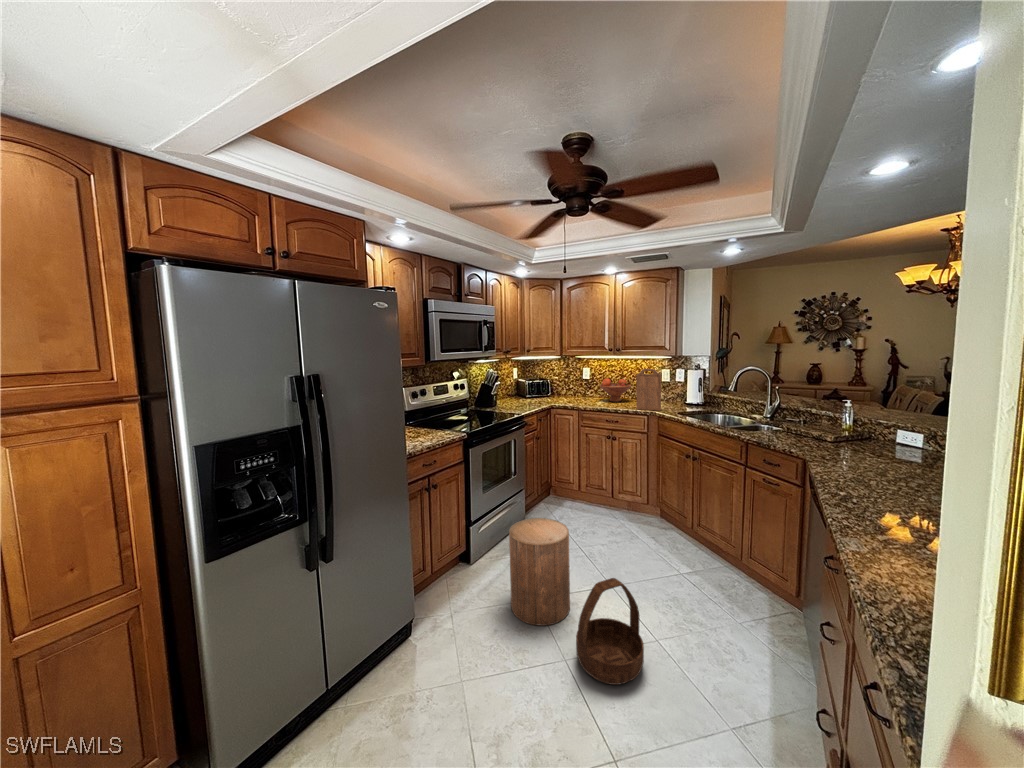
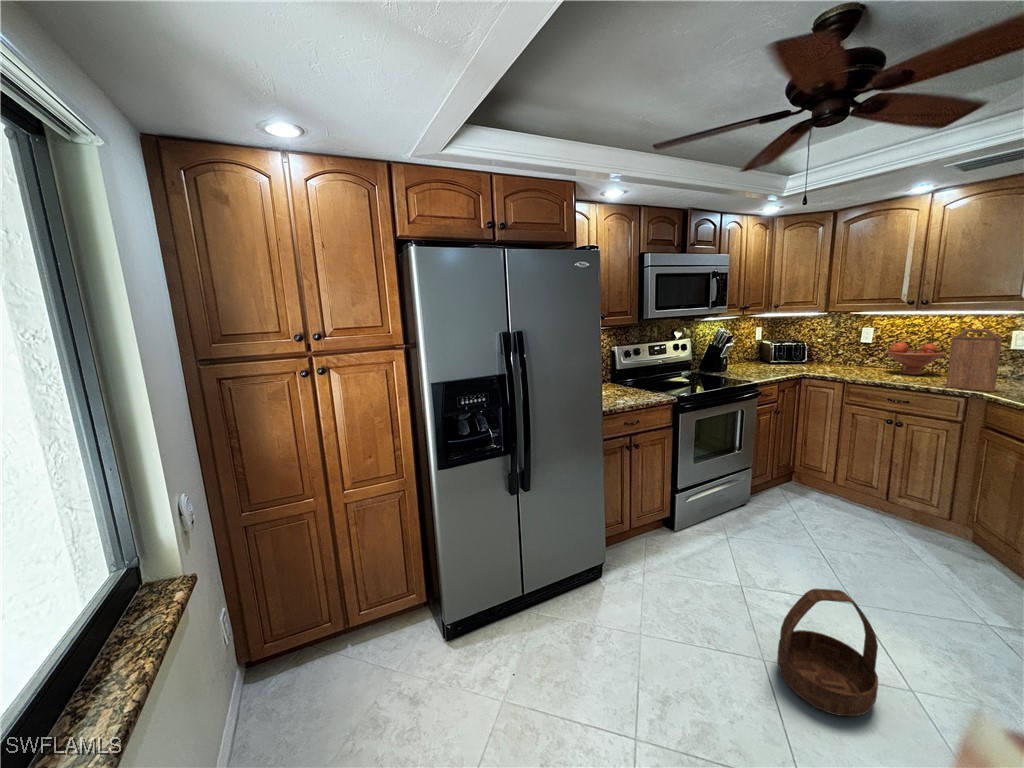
stool: present [509,518,570,626] -> none [709,499,791,620]

